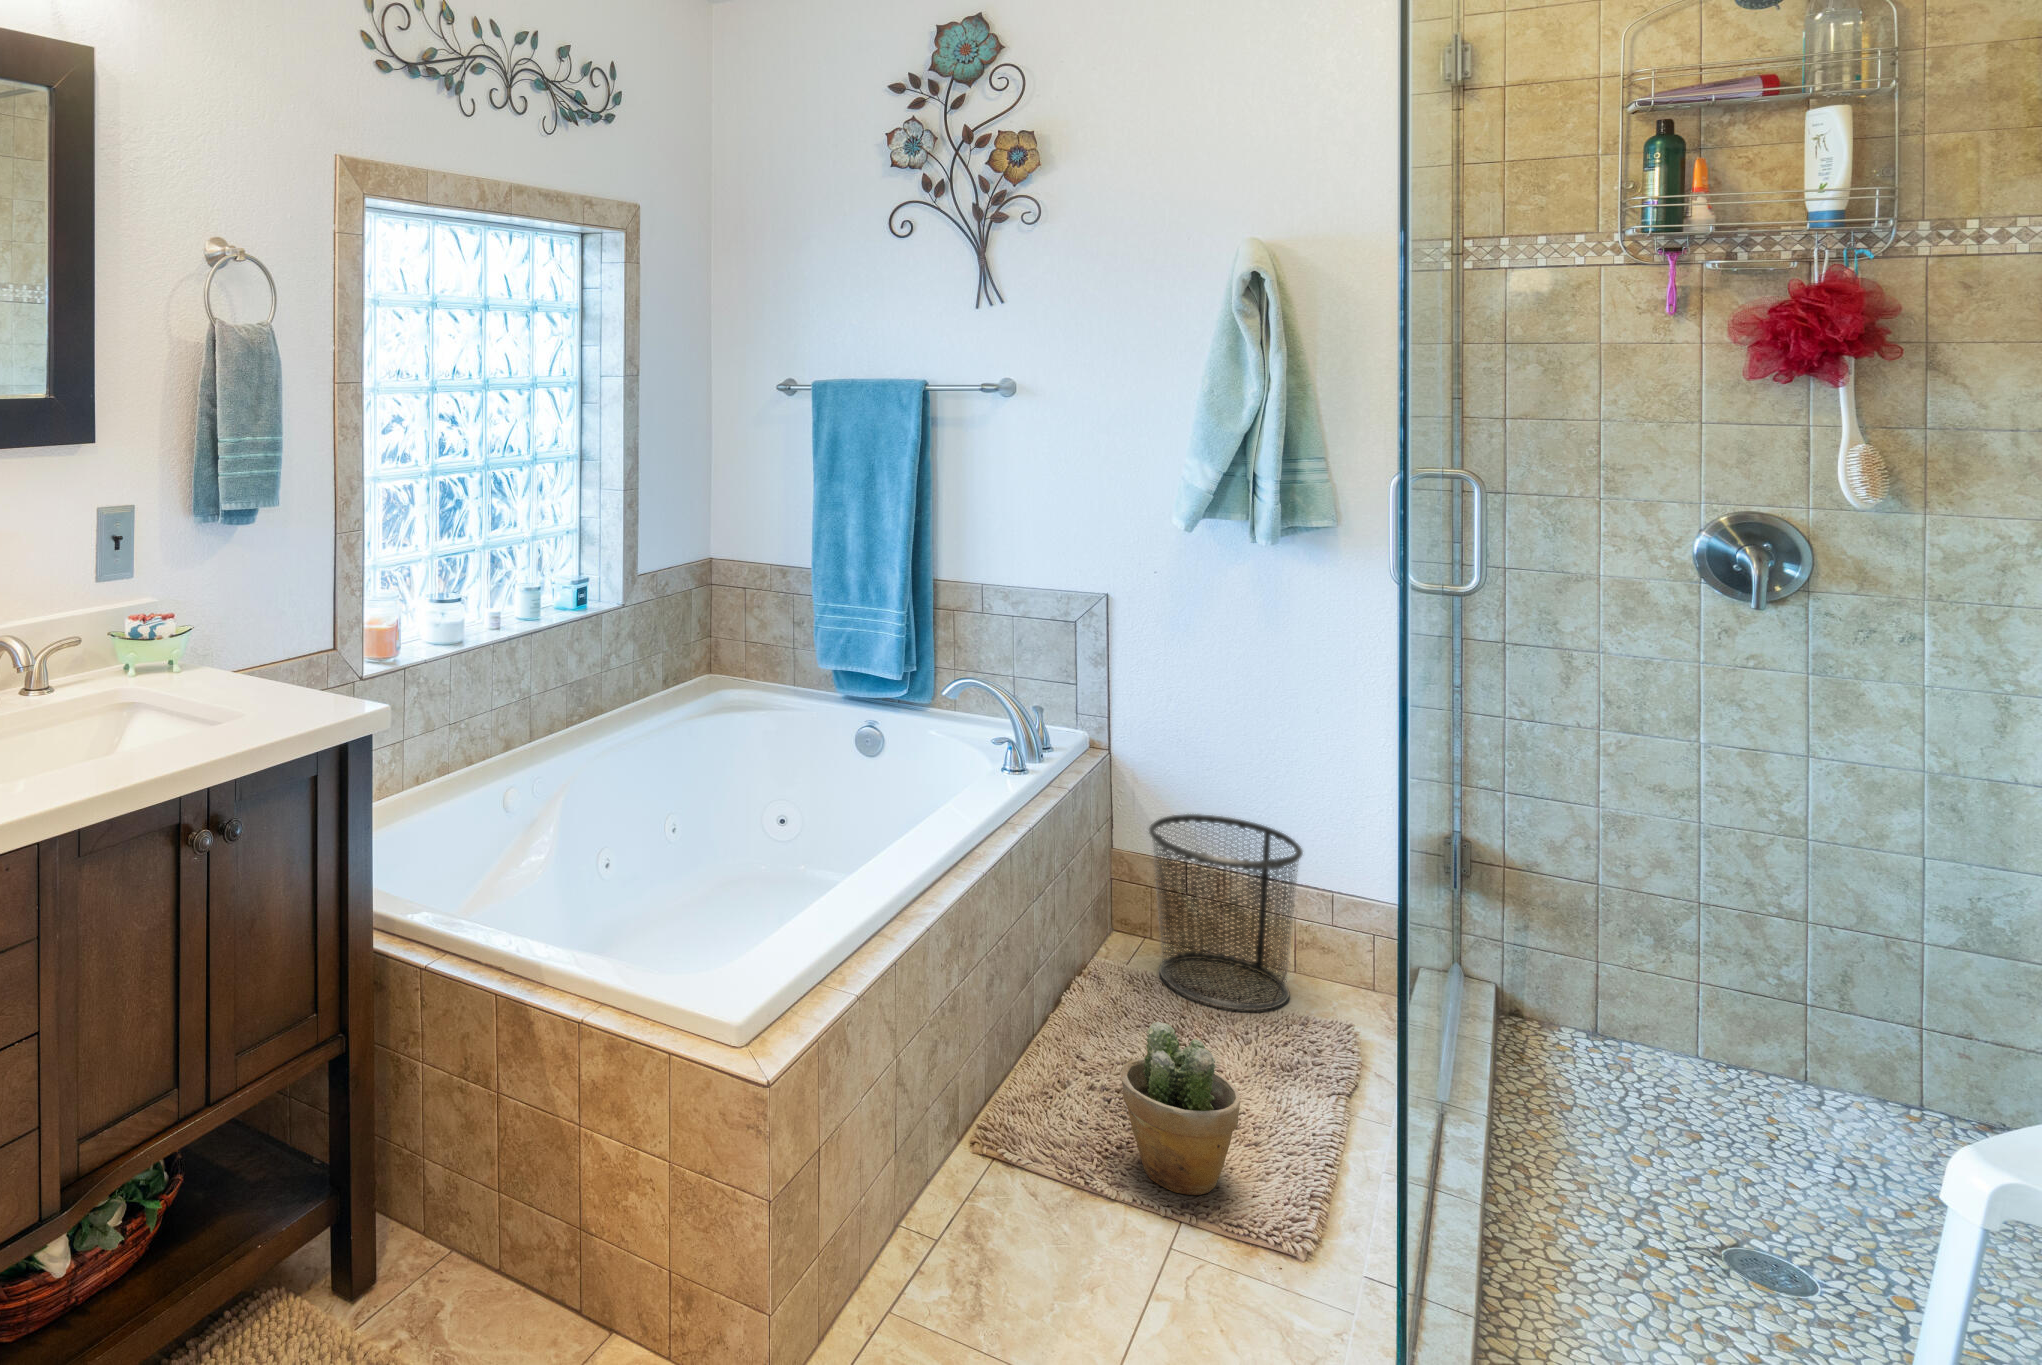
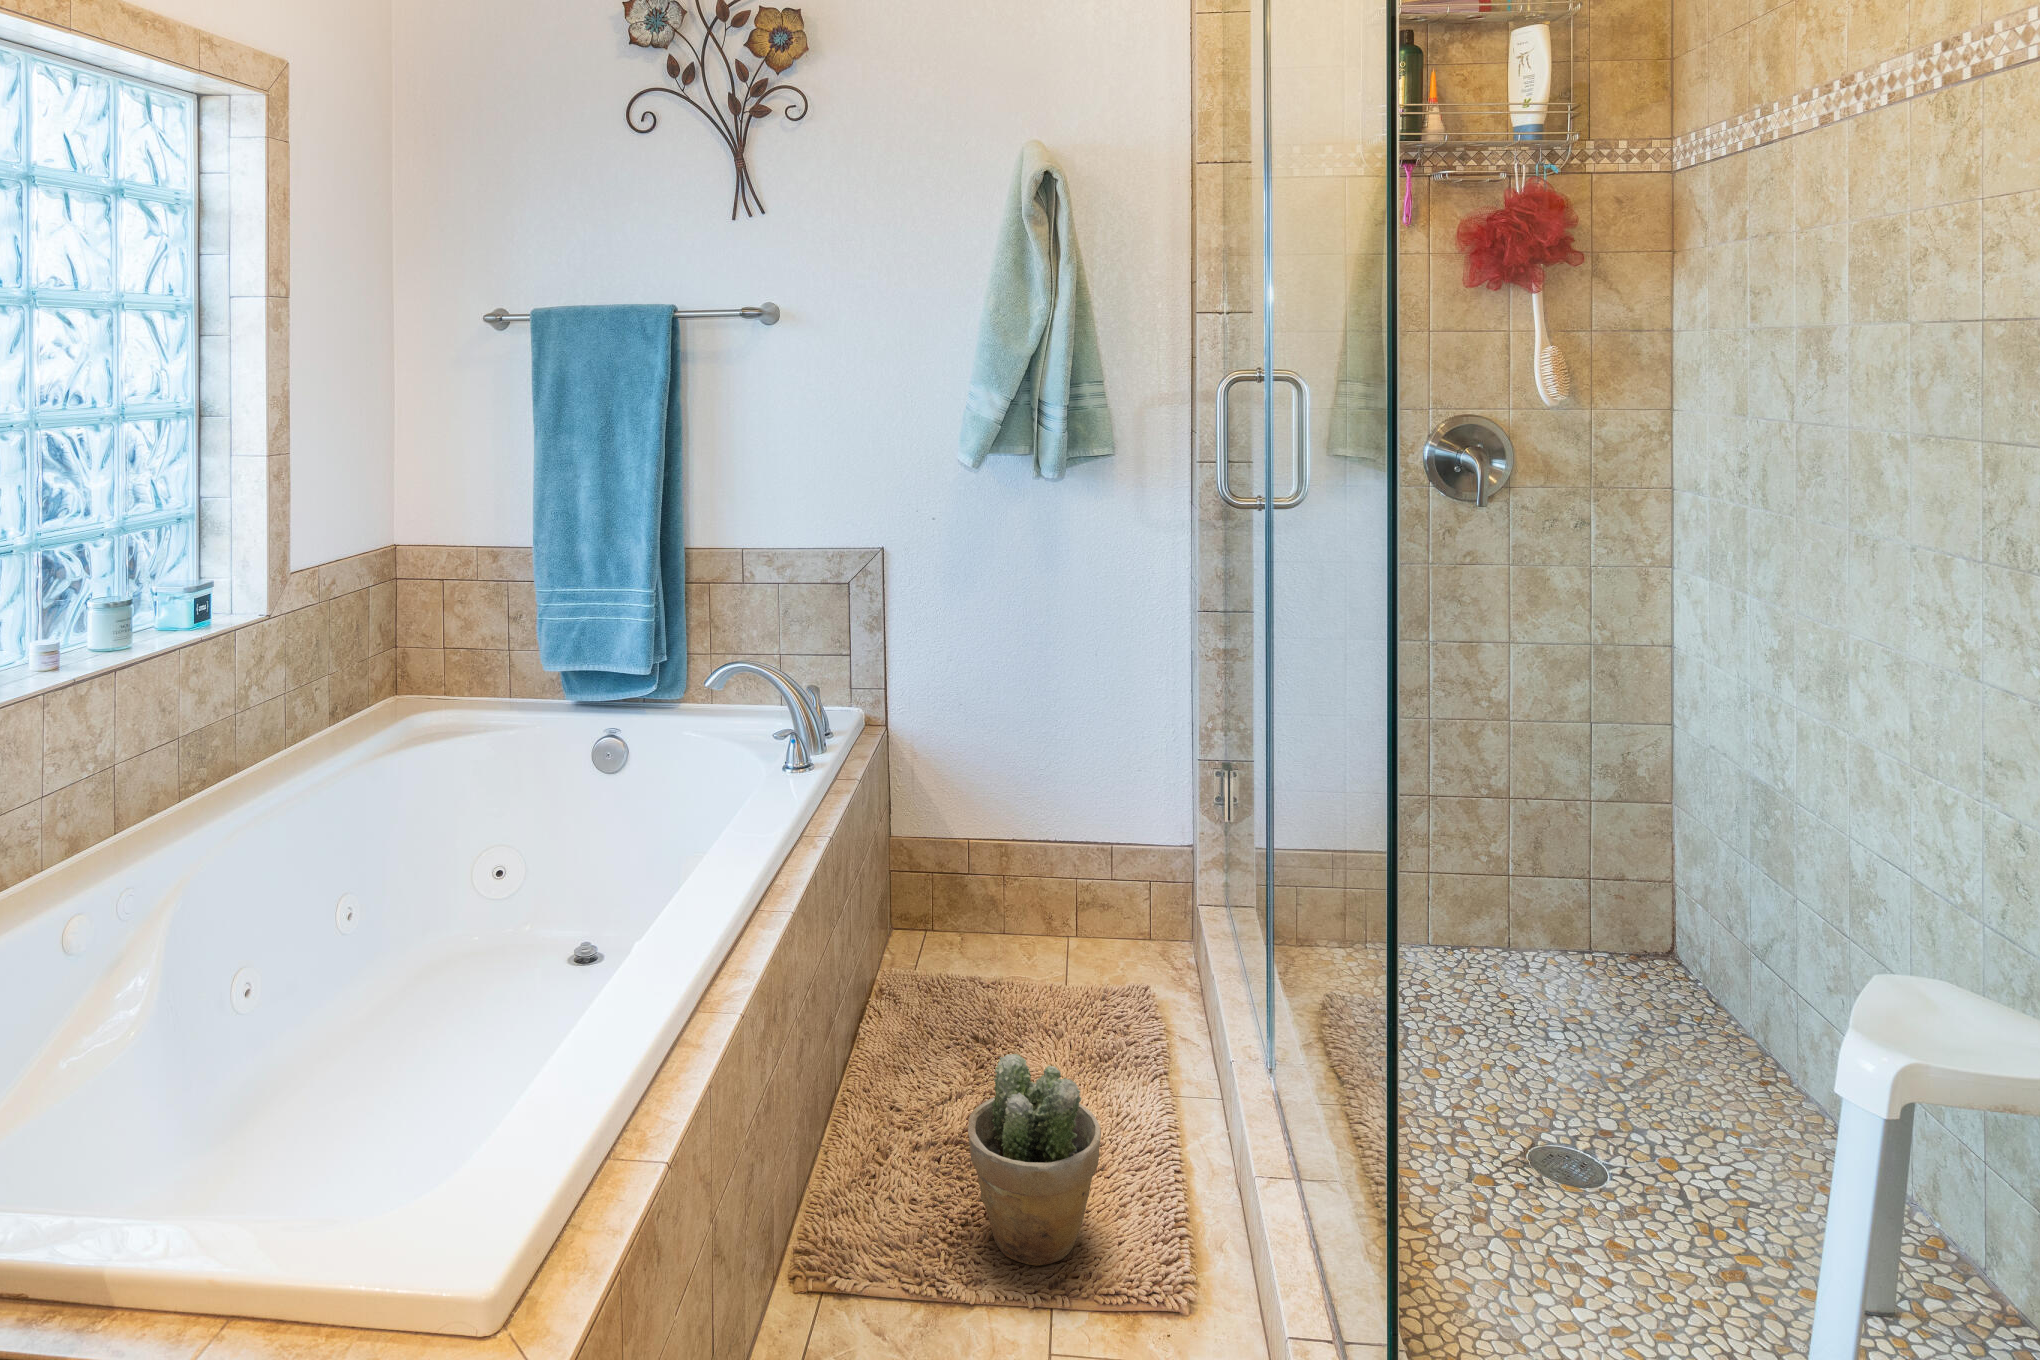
waste bin: present [1149,814,1303,1010] -> none [939,779,1093,995]

